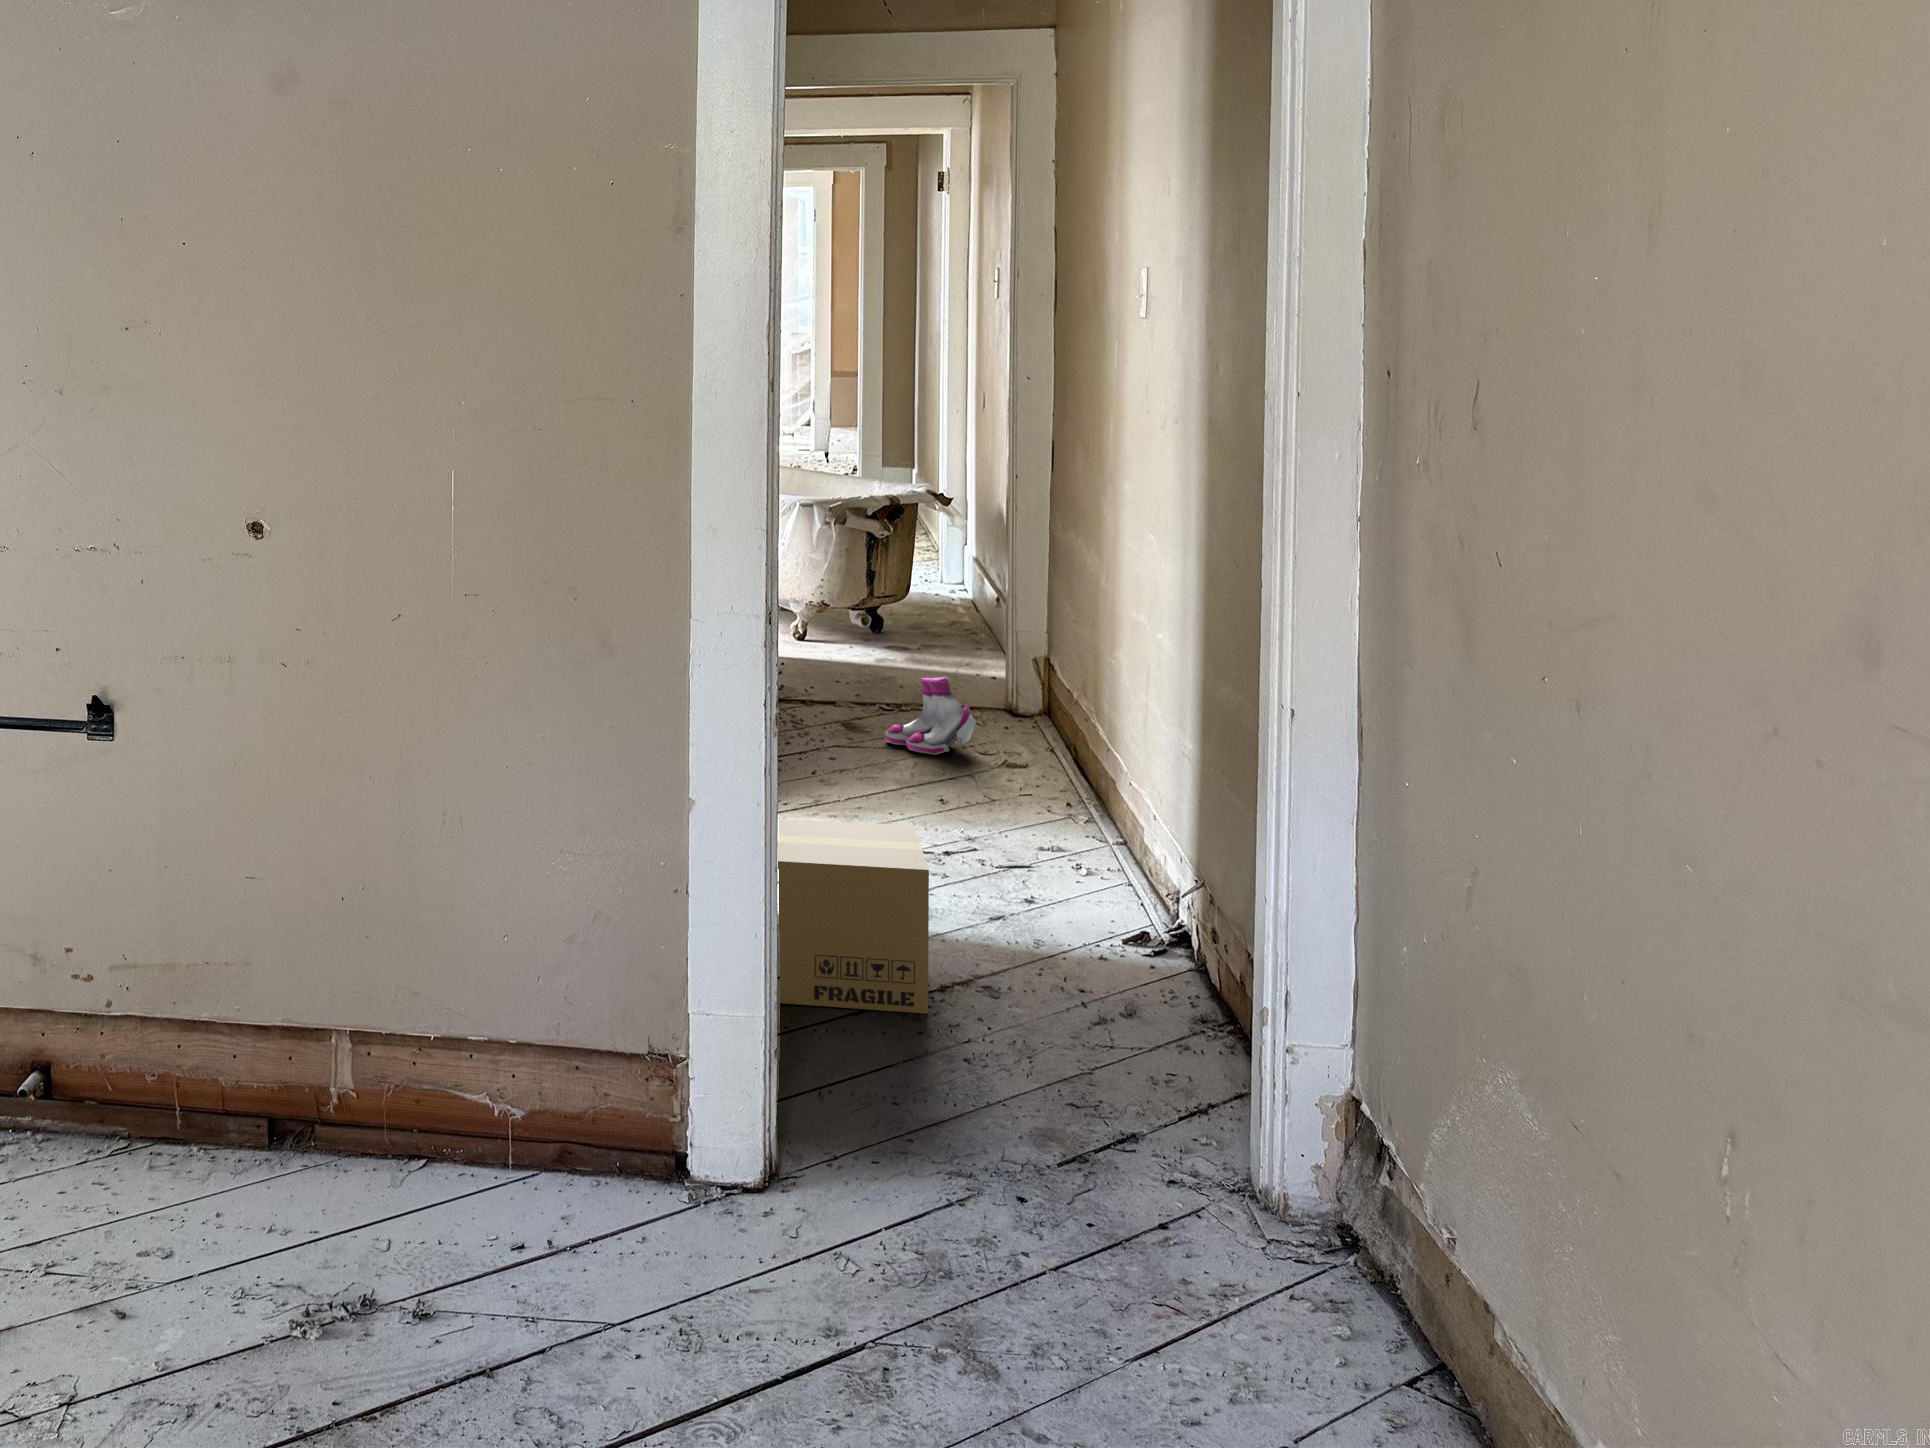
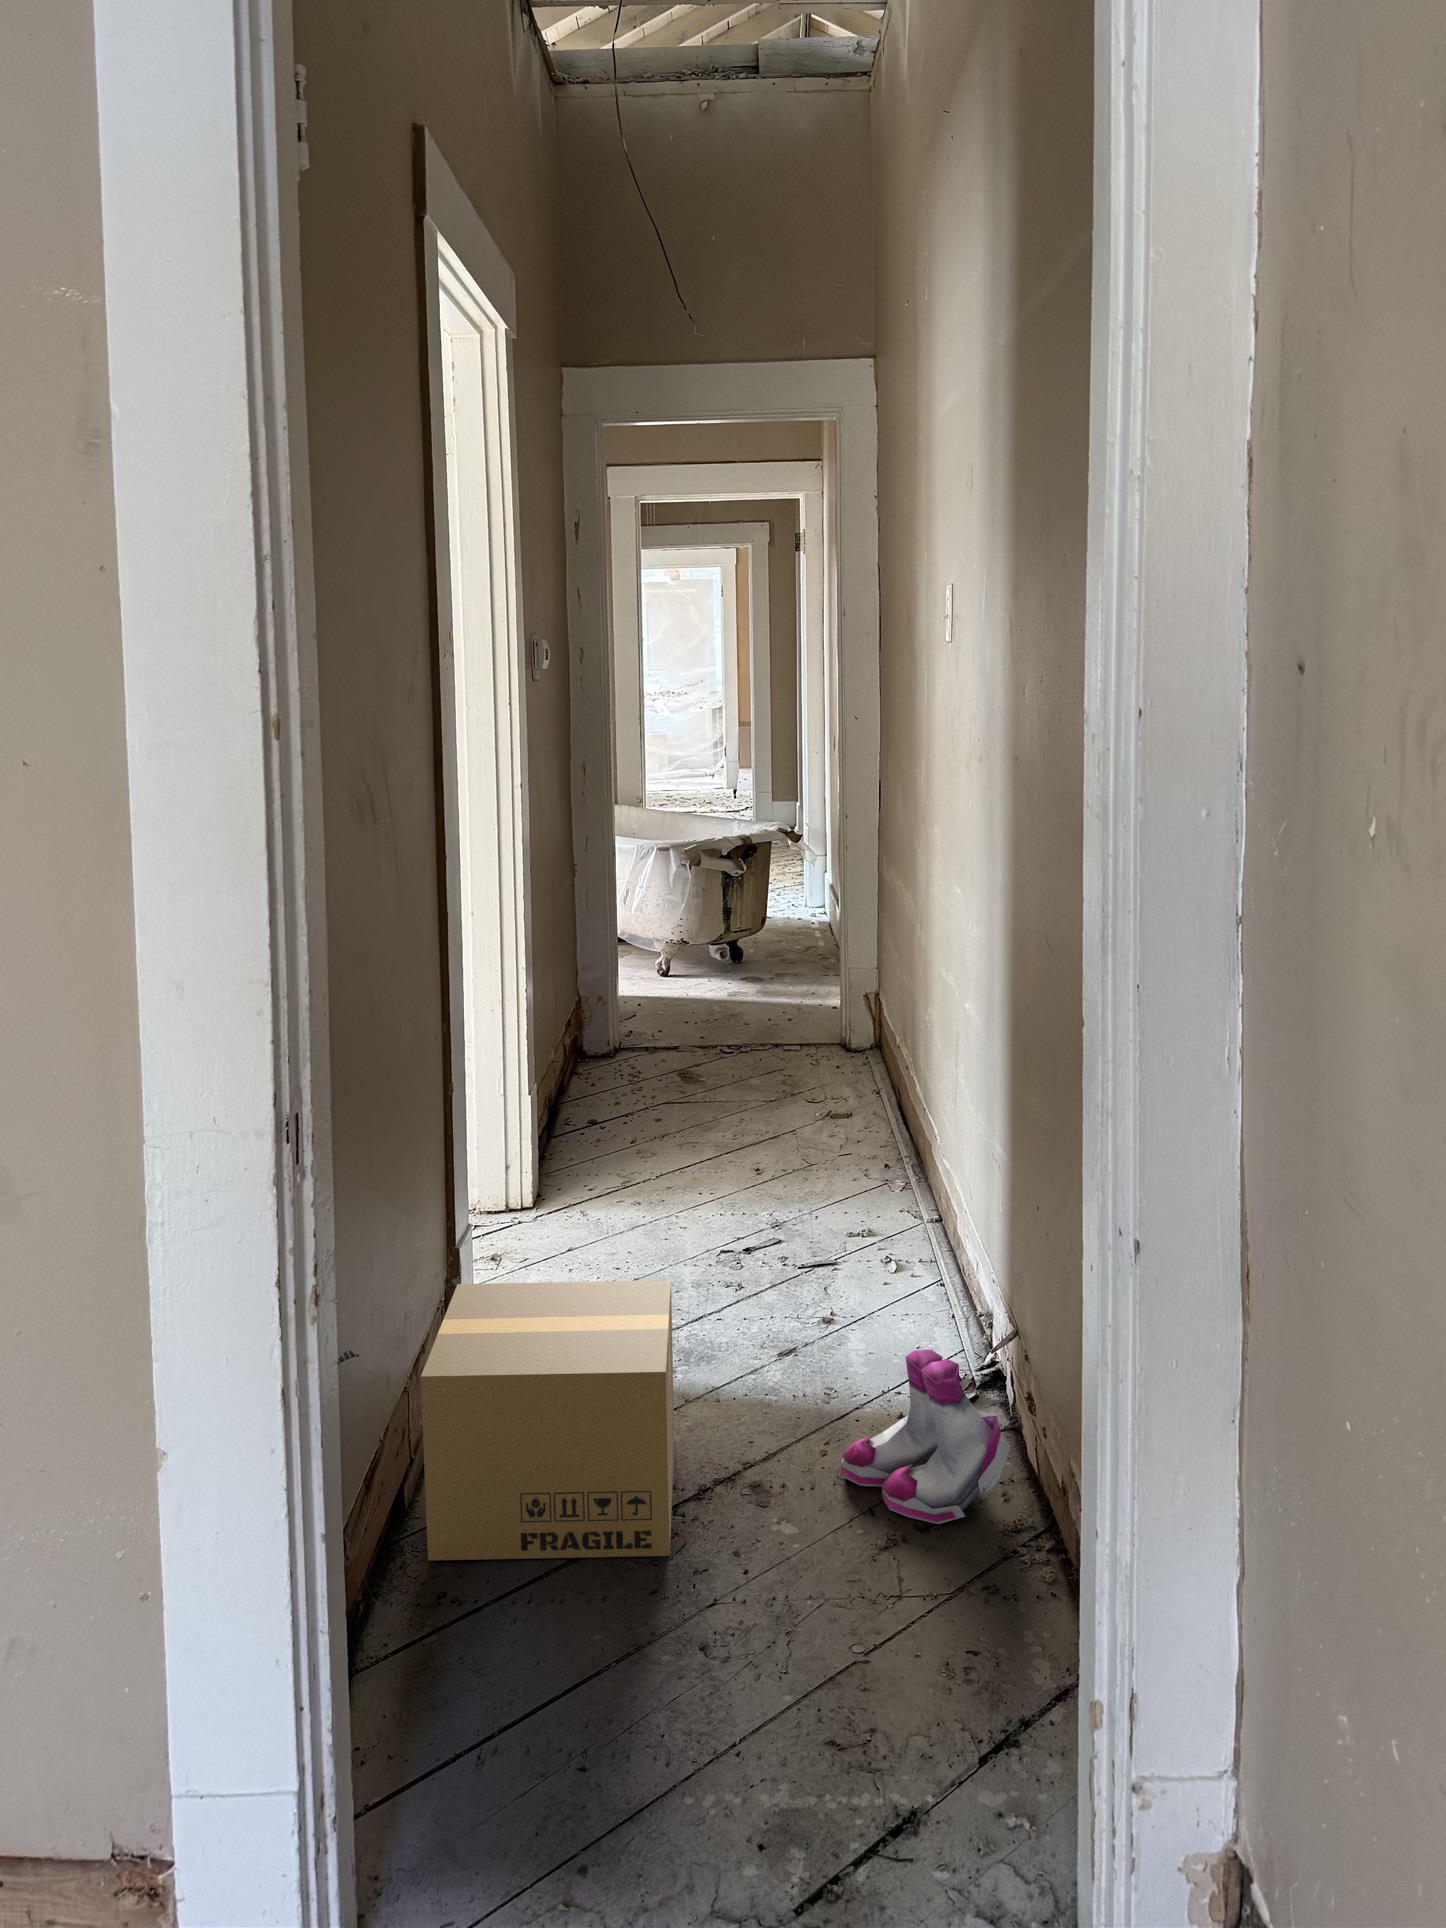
boots: present [885,677,976,755] -> present [841,1350,1011,1524]

